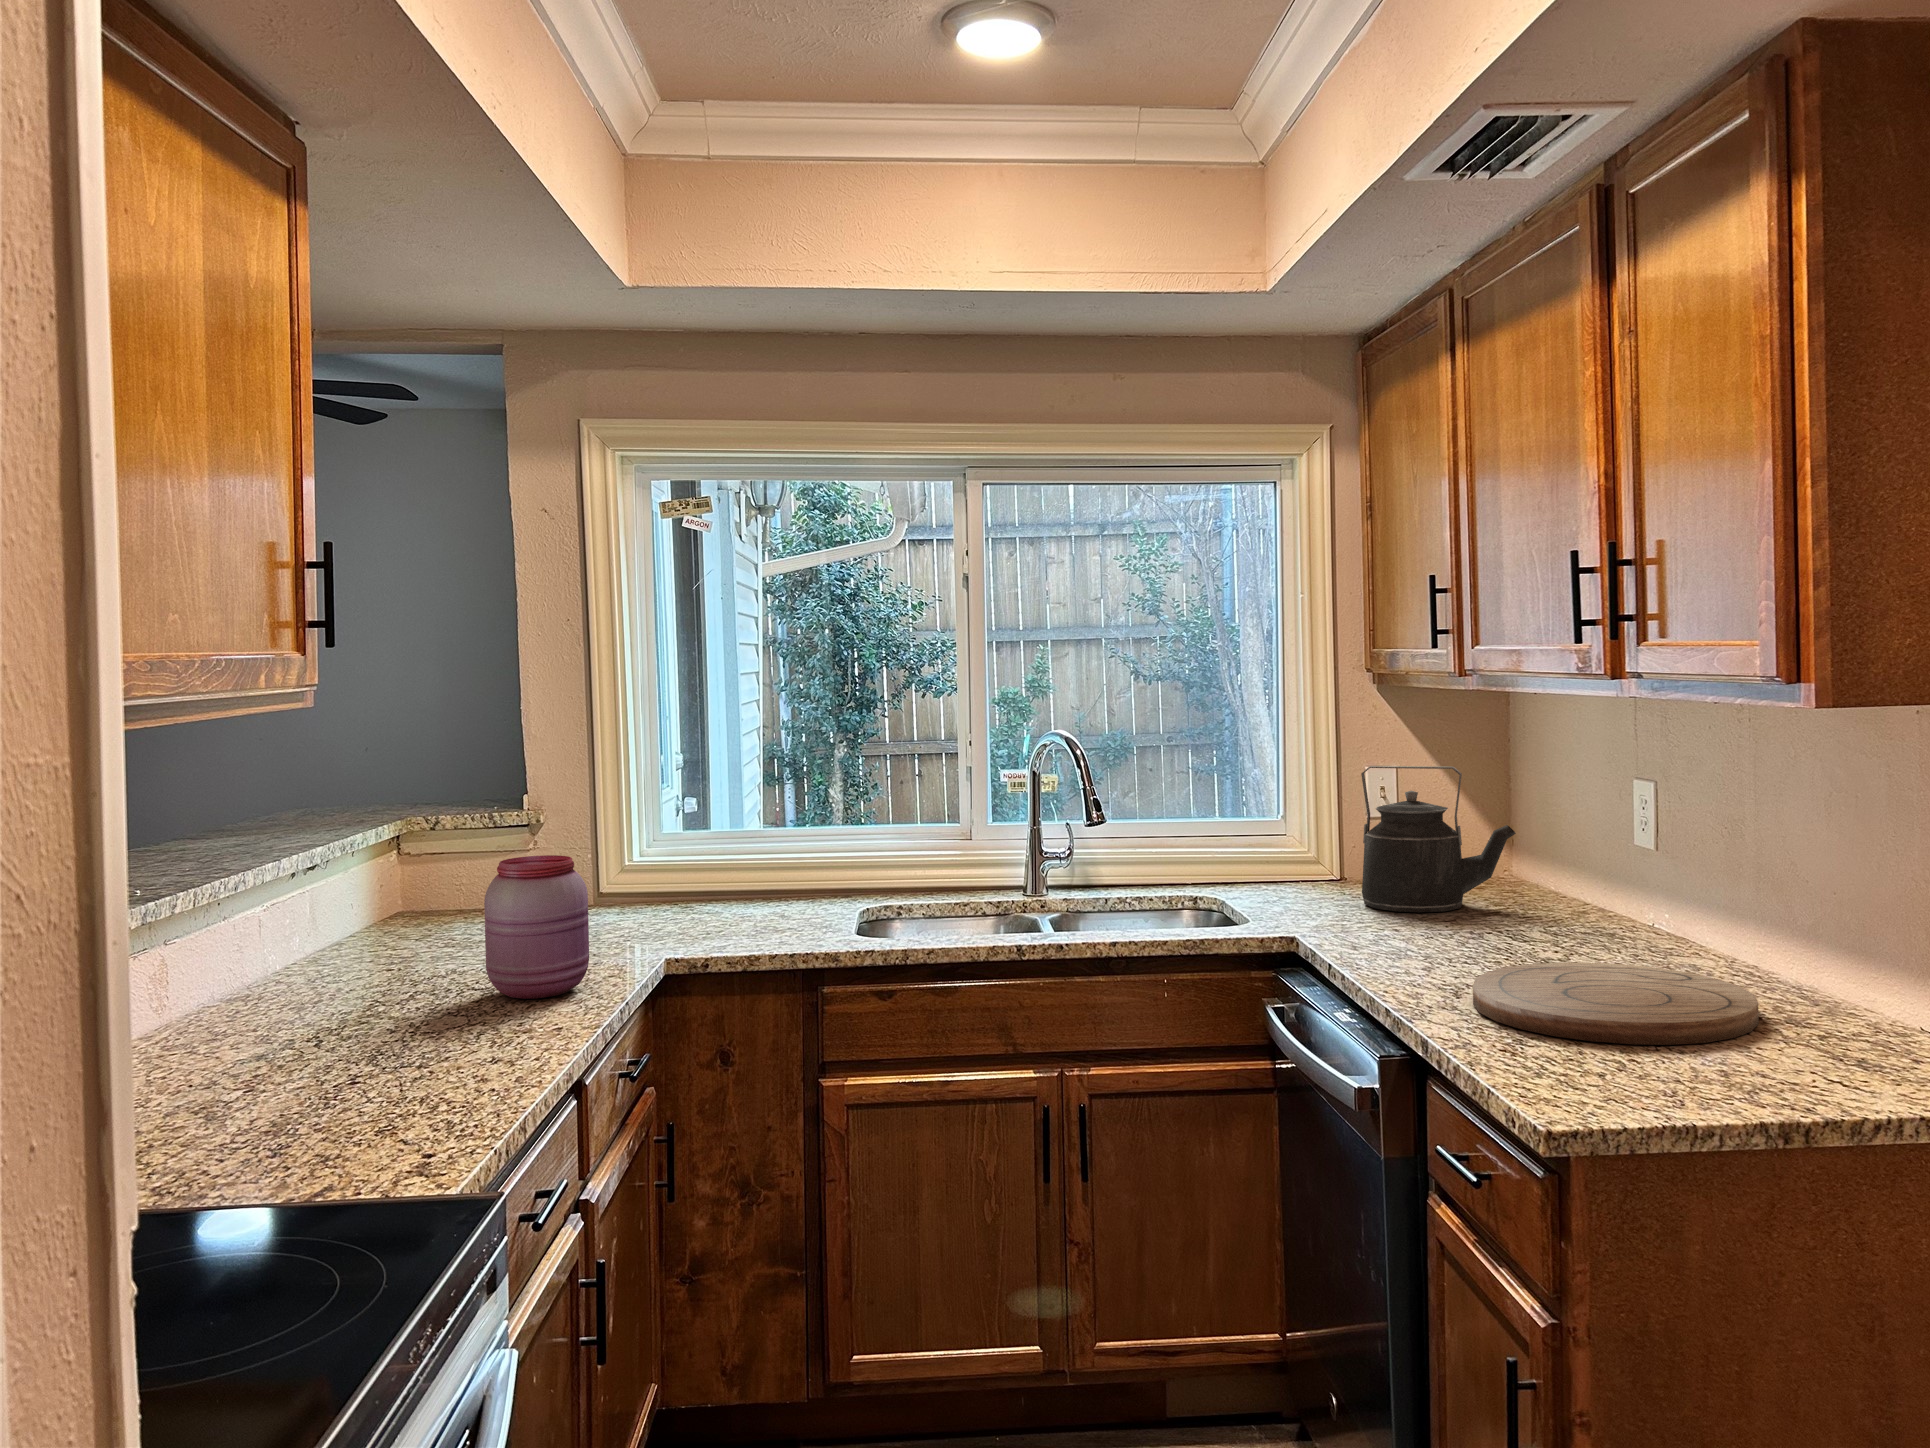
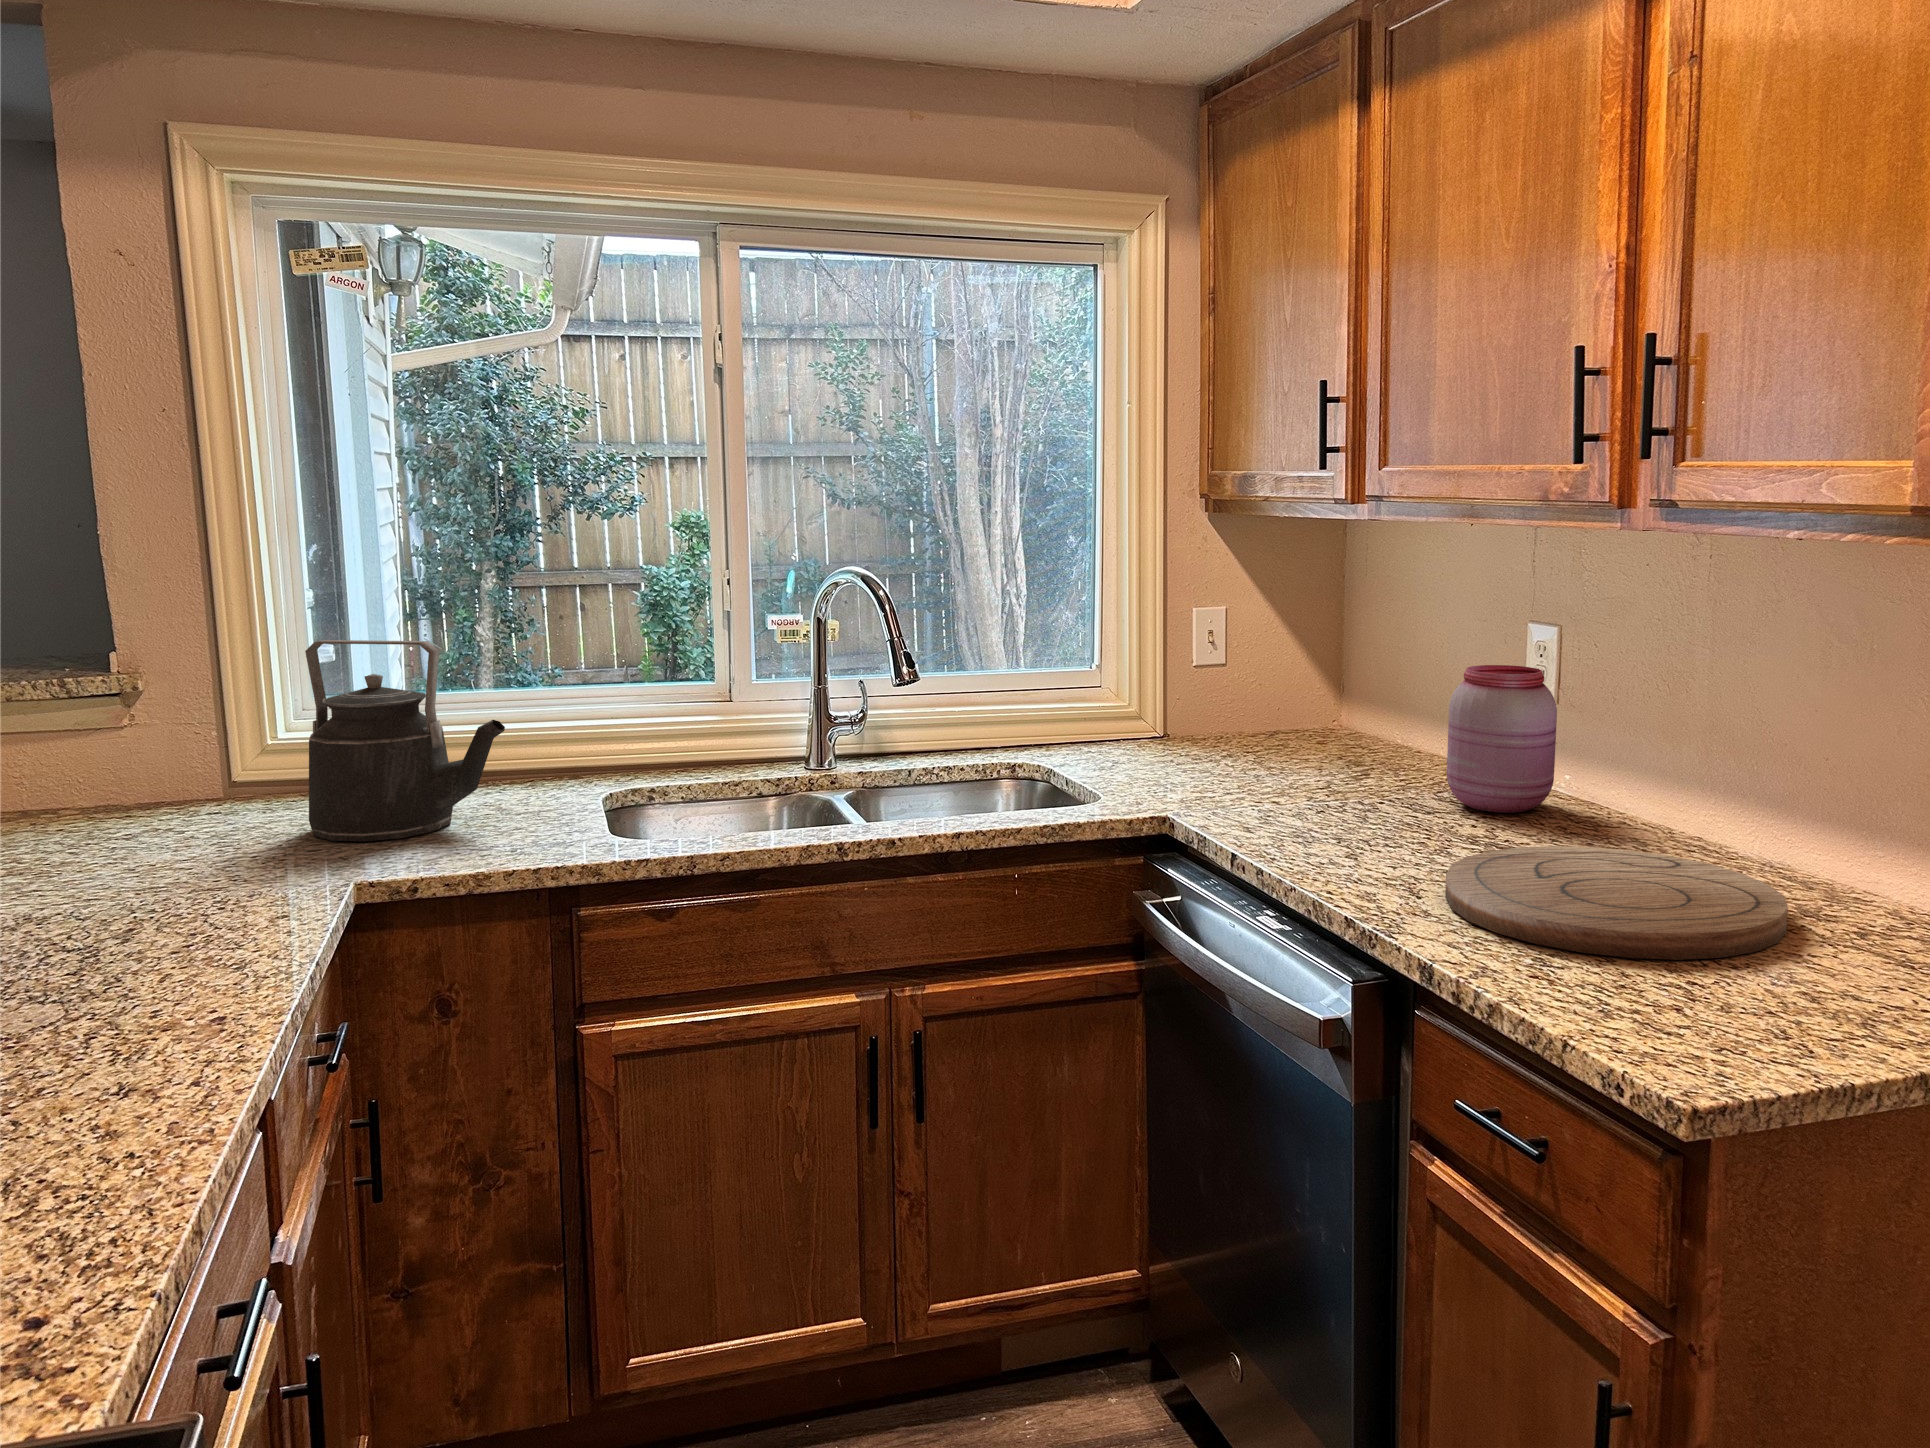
kettle: present [1361,766,1516,912] -> present [305,640,505,842]
jar: present [484,855,589,999] -> present [1447,665,1557,813]

